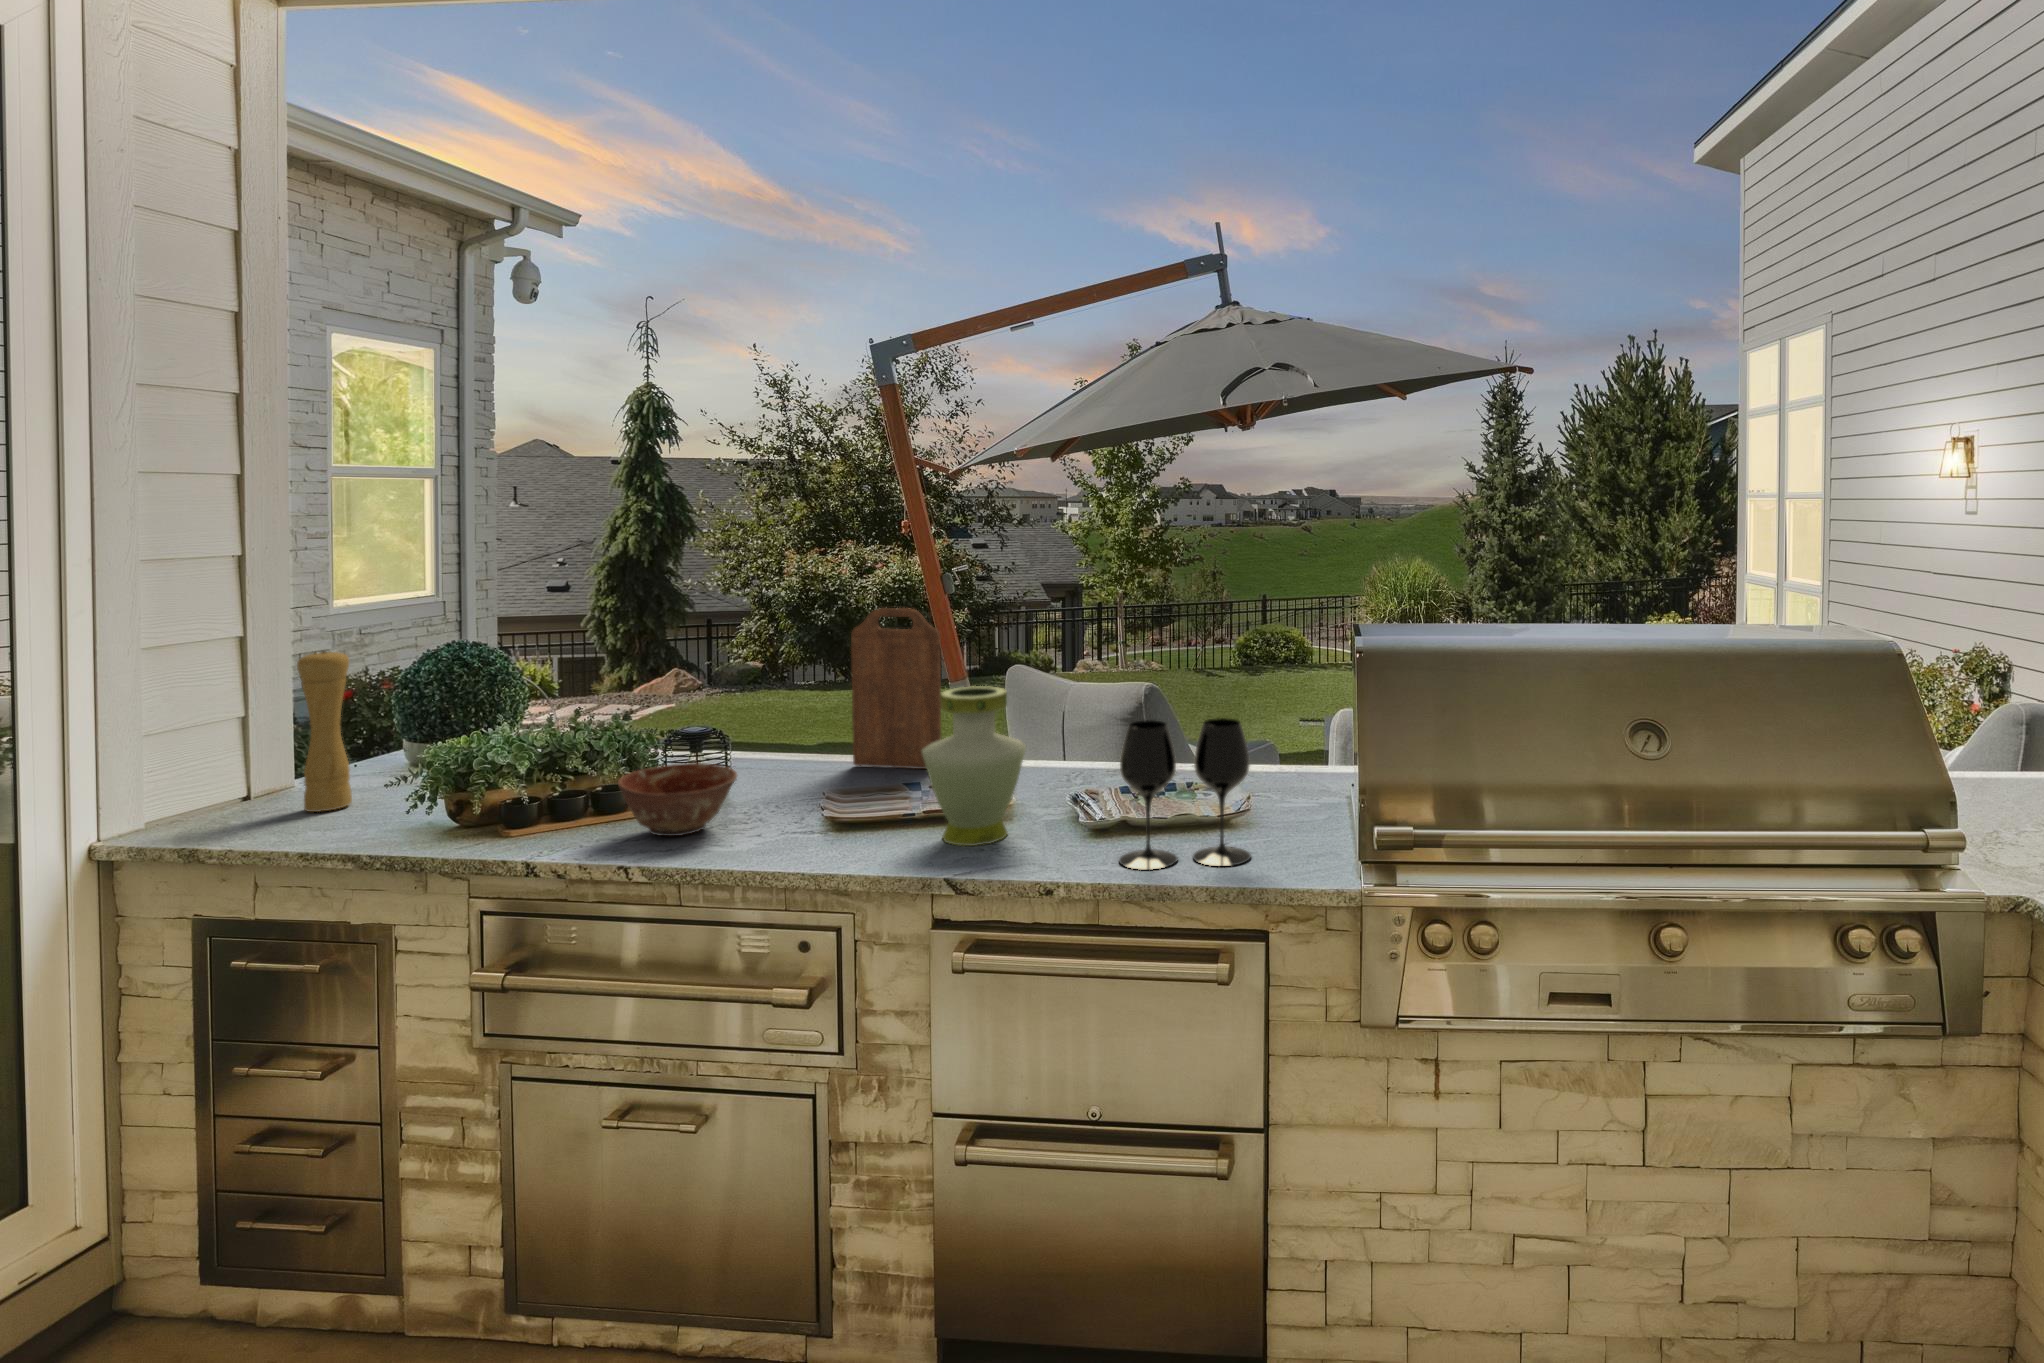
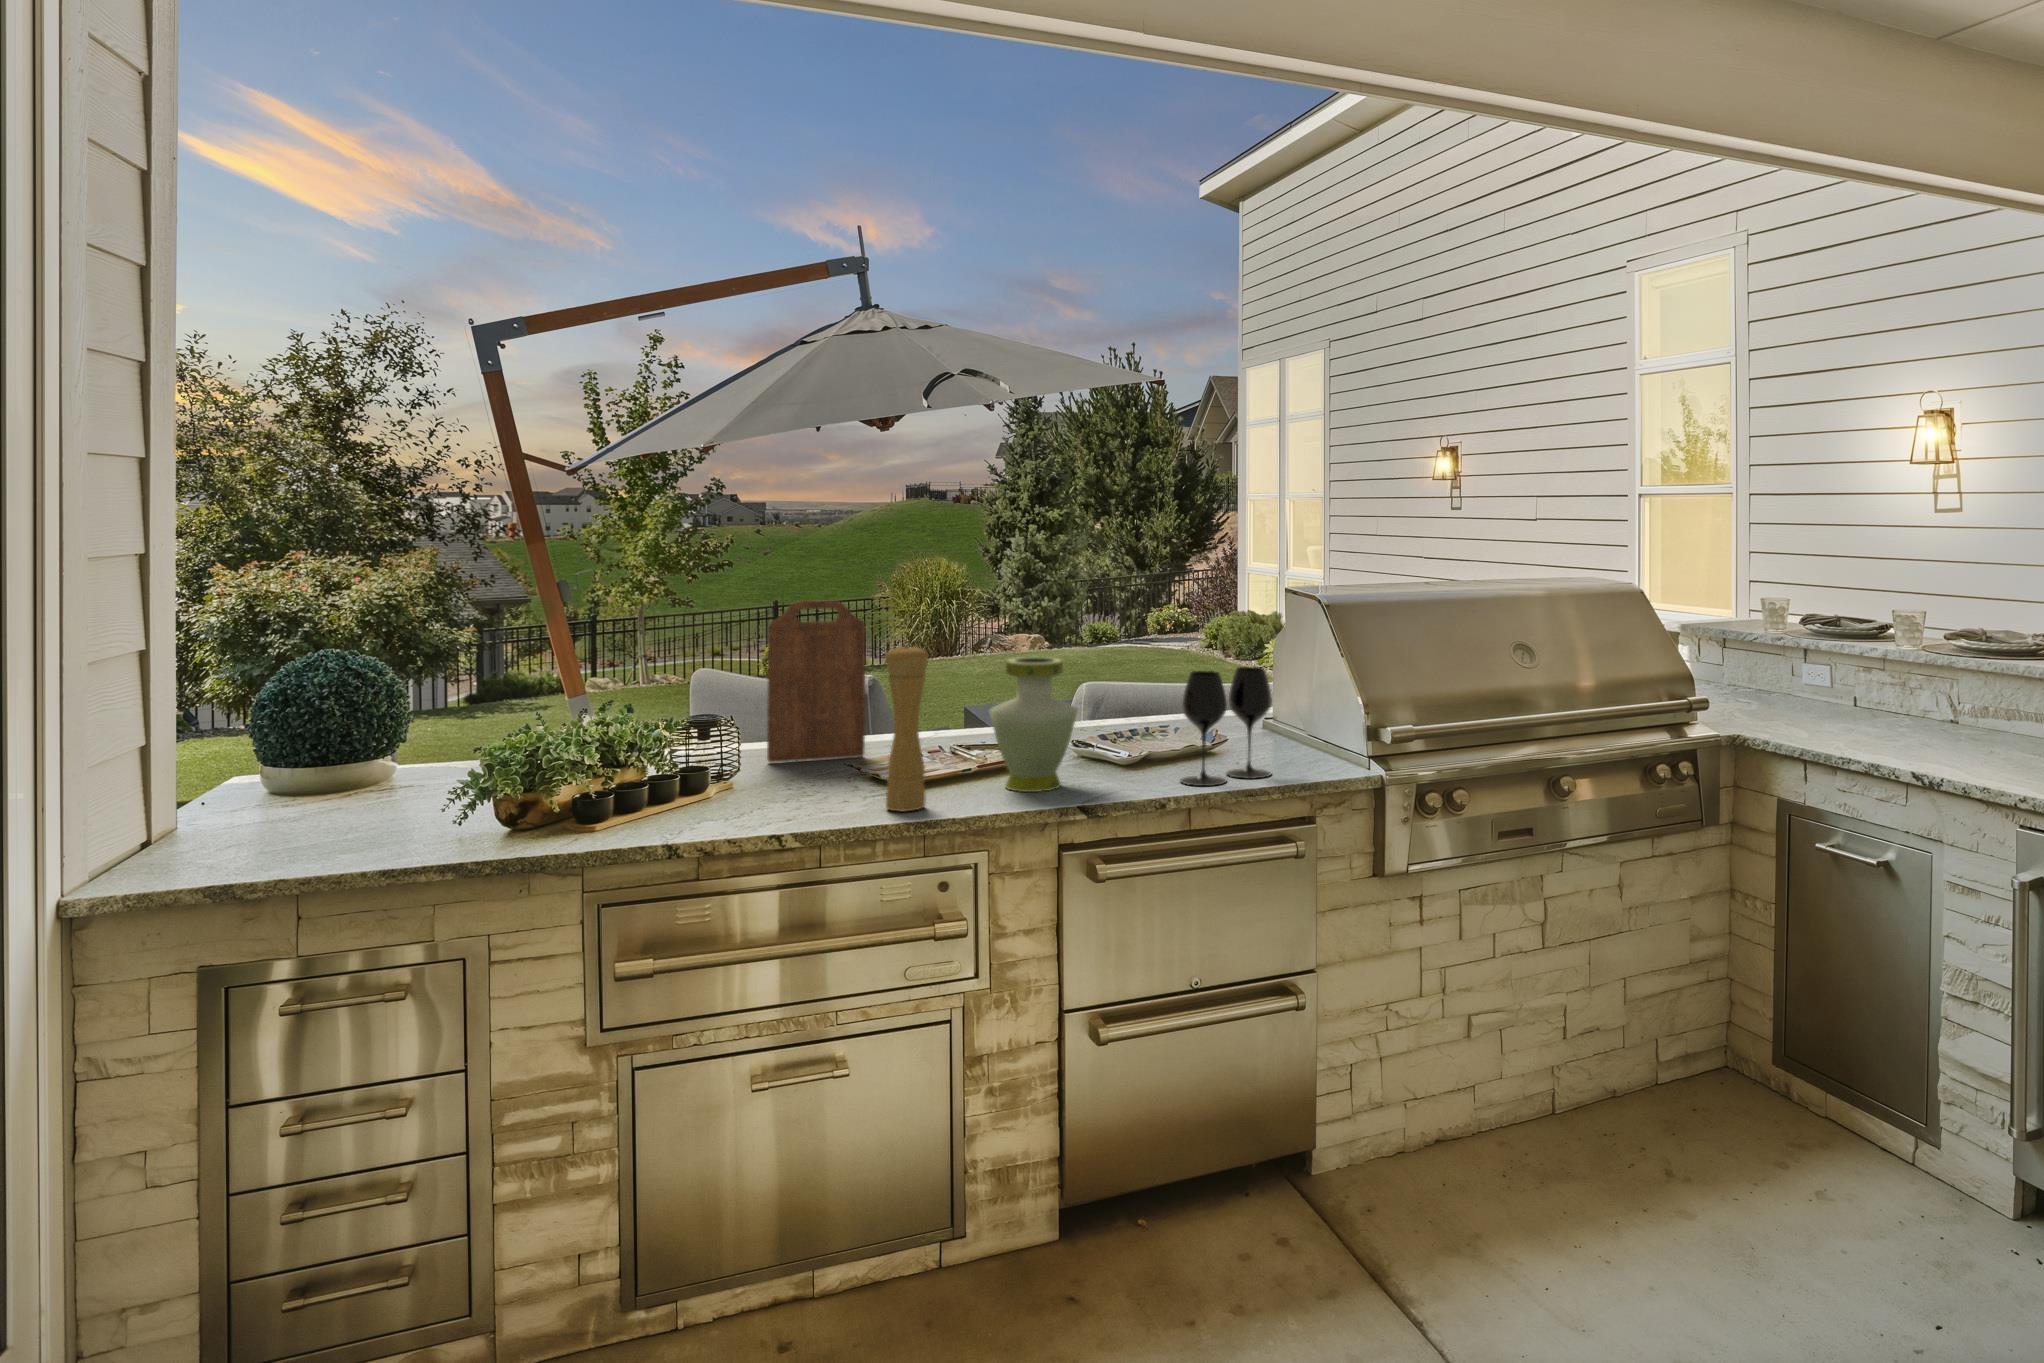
pepper mill: present [297,650,352,812] -> present [885,645,928,811]
ceramic bowl: present [618,763,737,836] -> none [695,751,808,818]

